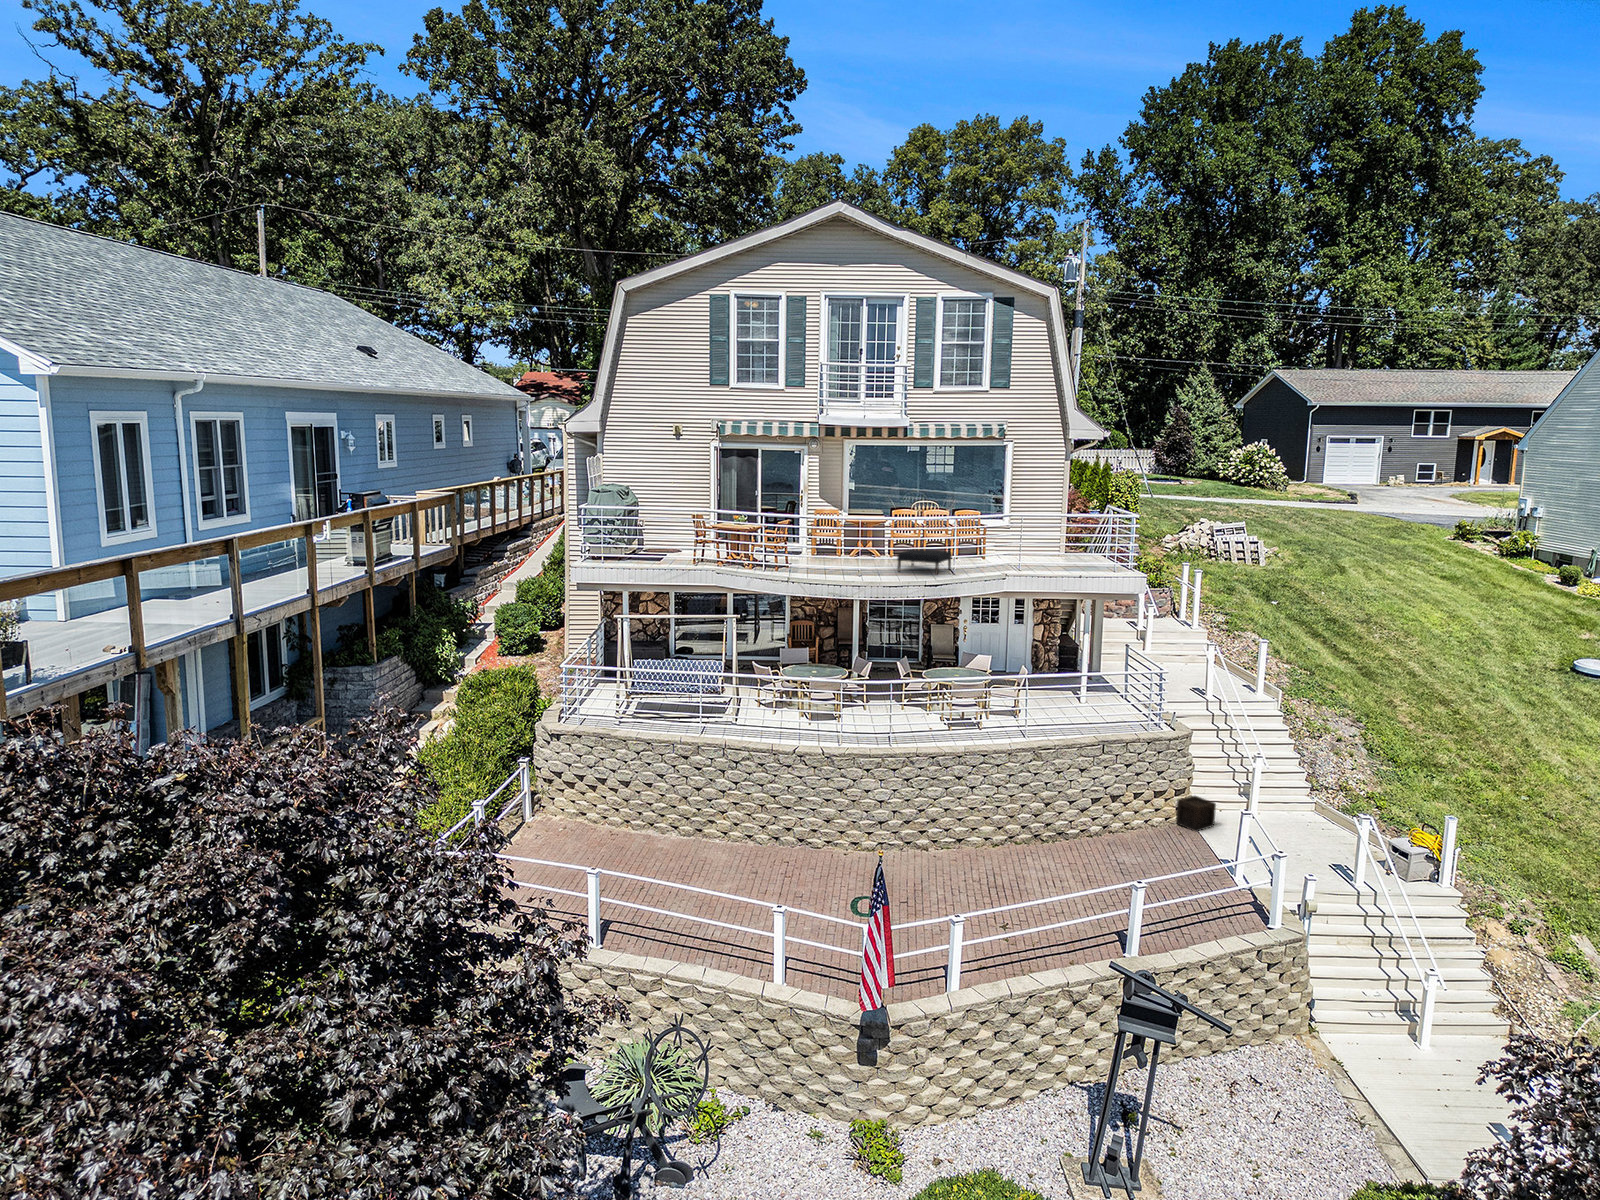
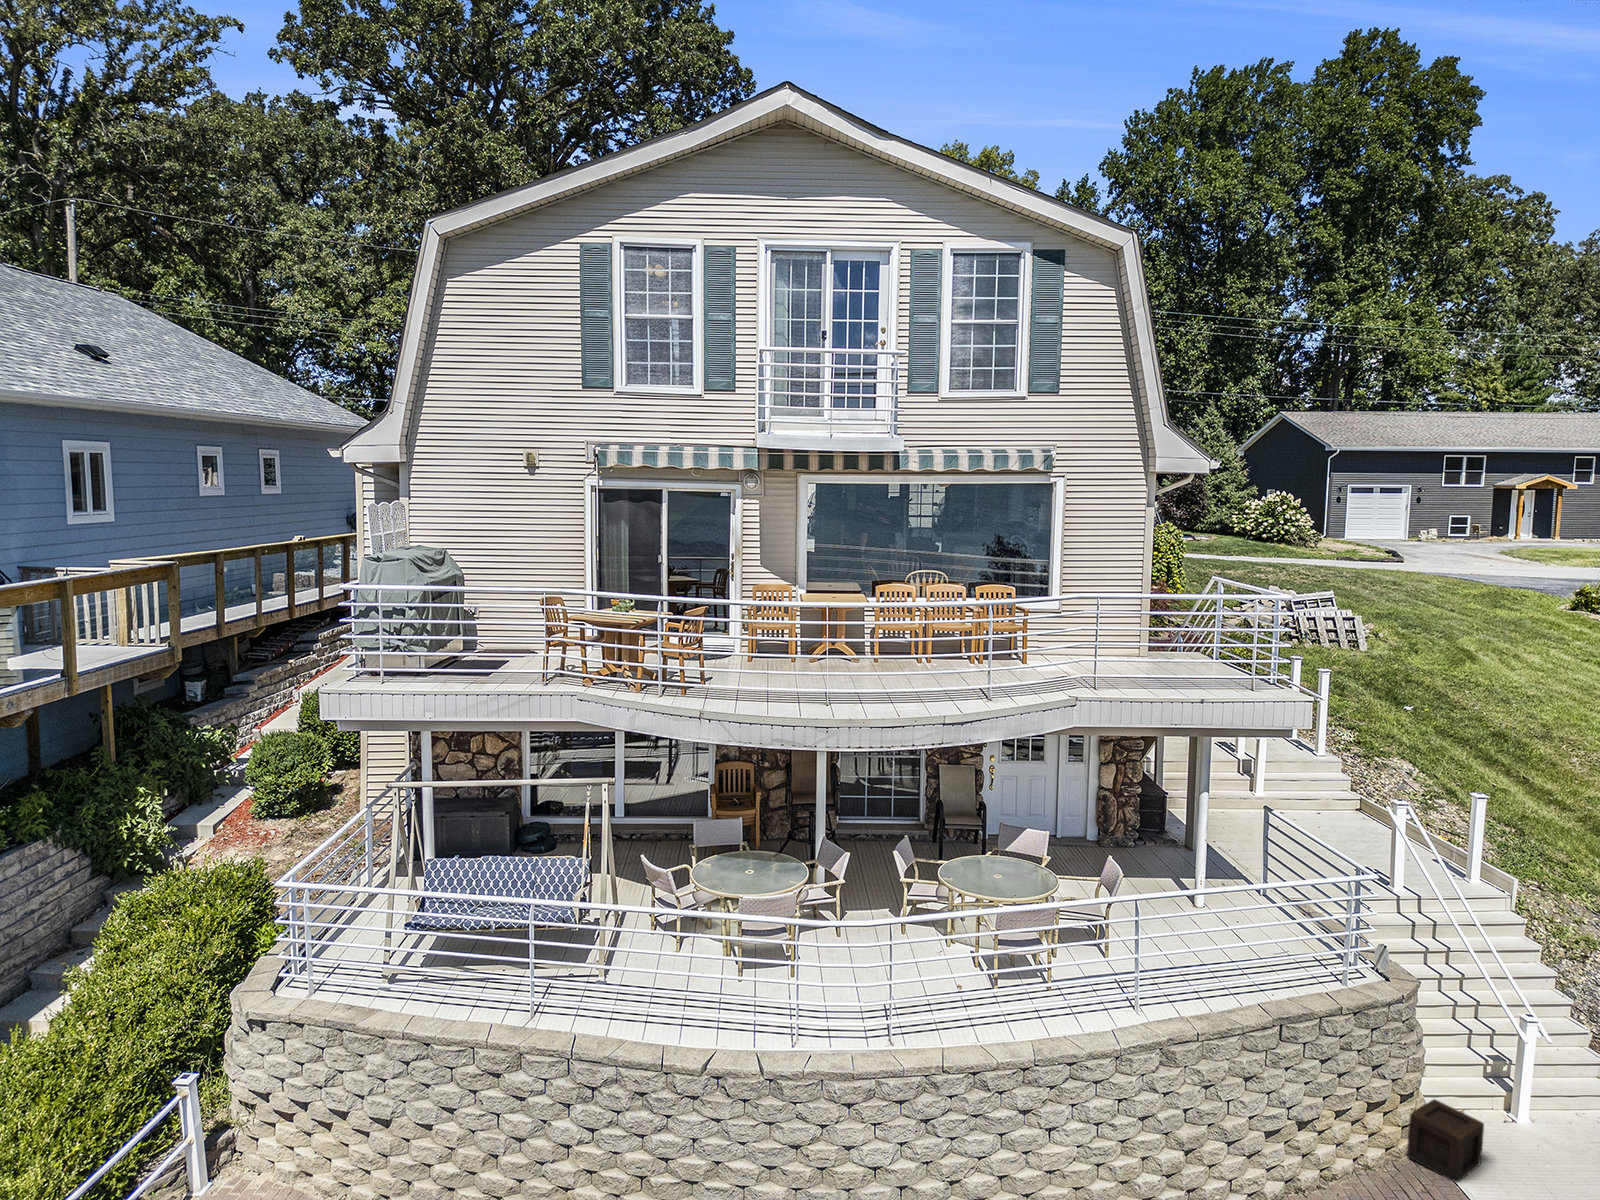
ottoman: present [897,549,952,574] -> none [892,651,981,699]

